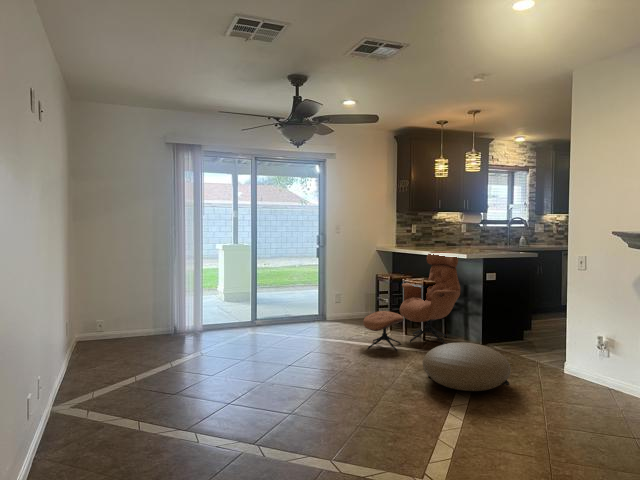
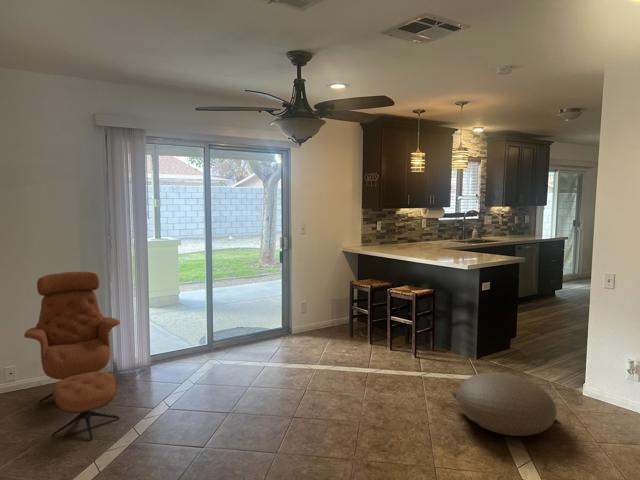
lounge chair: present [363,251,460,351] -> present [24,272,120,440]

